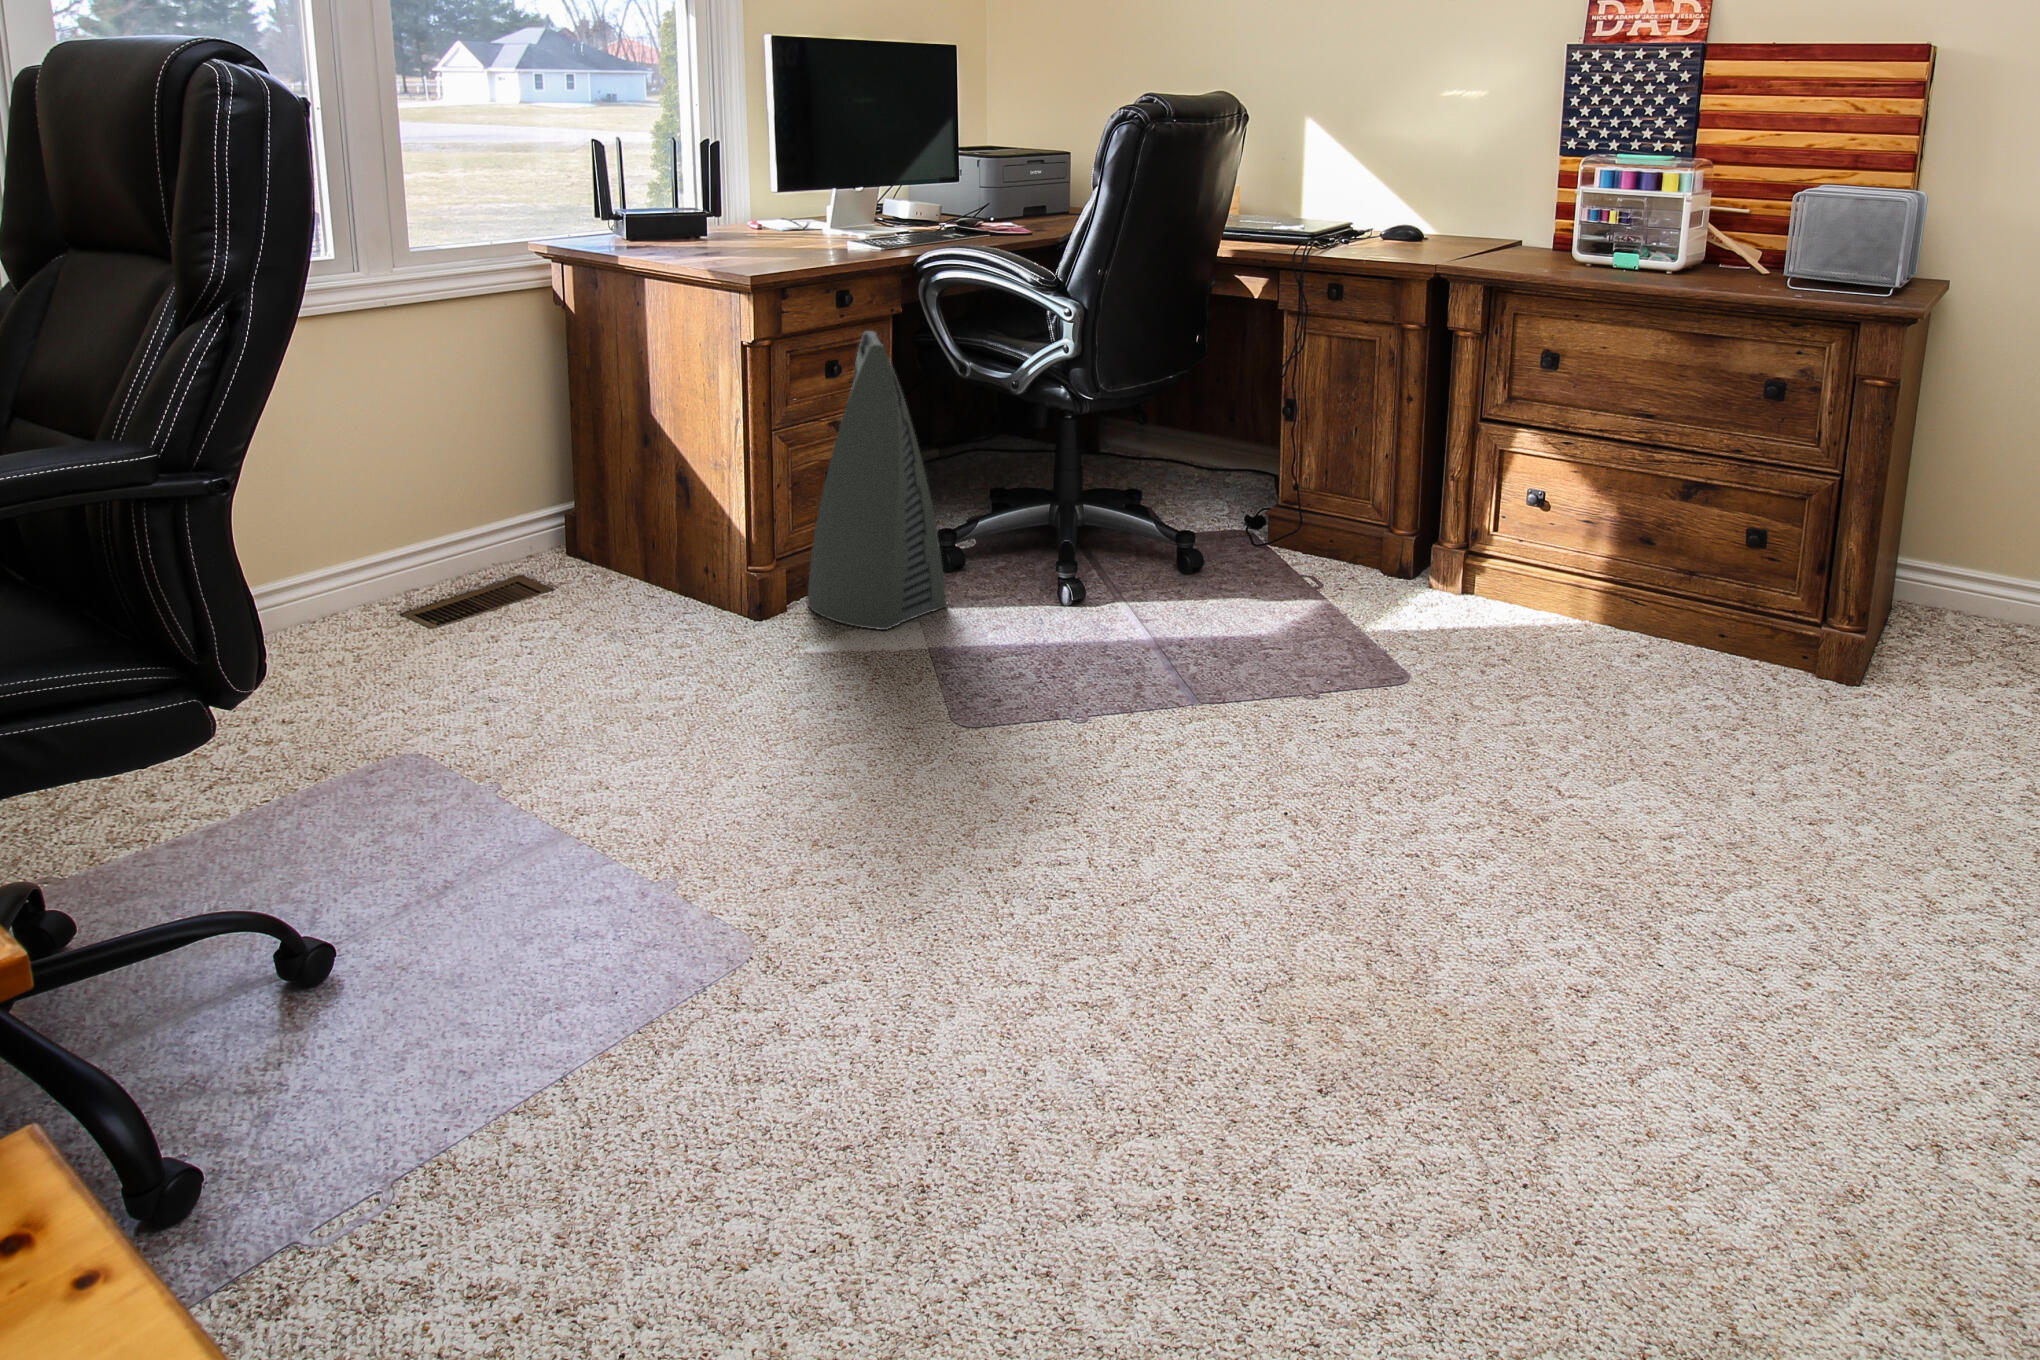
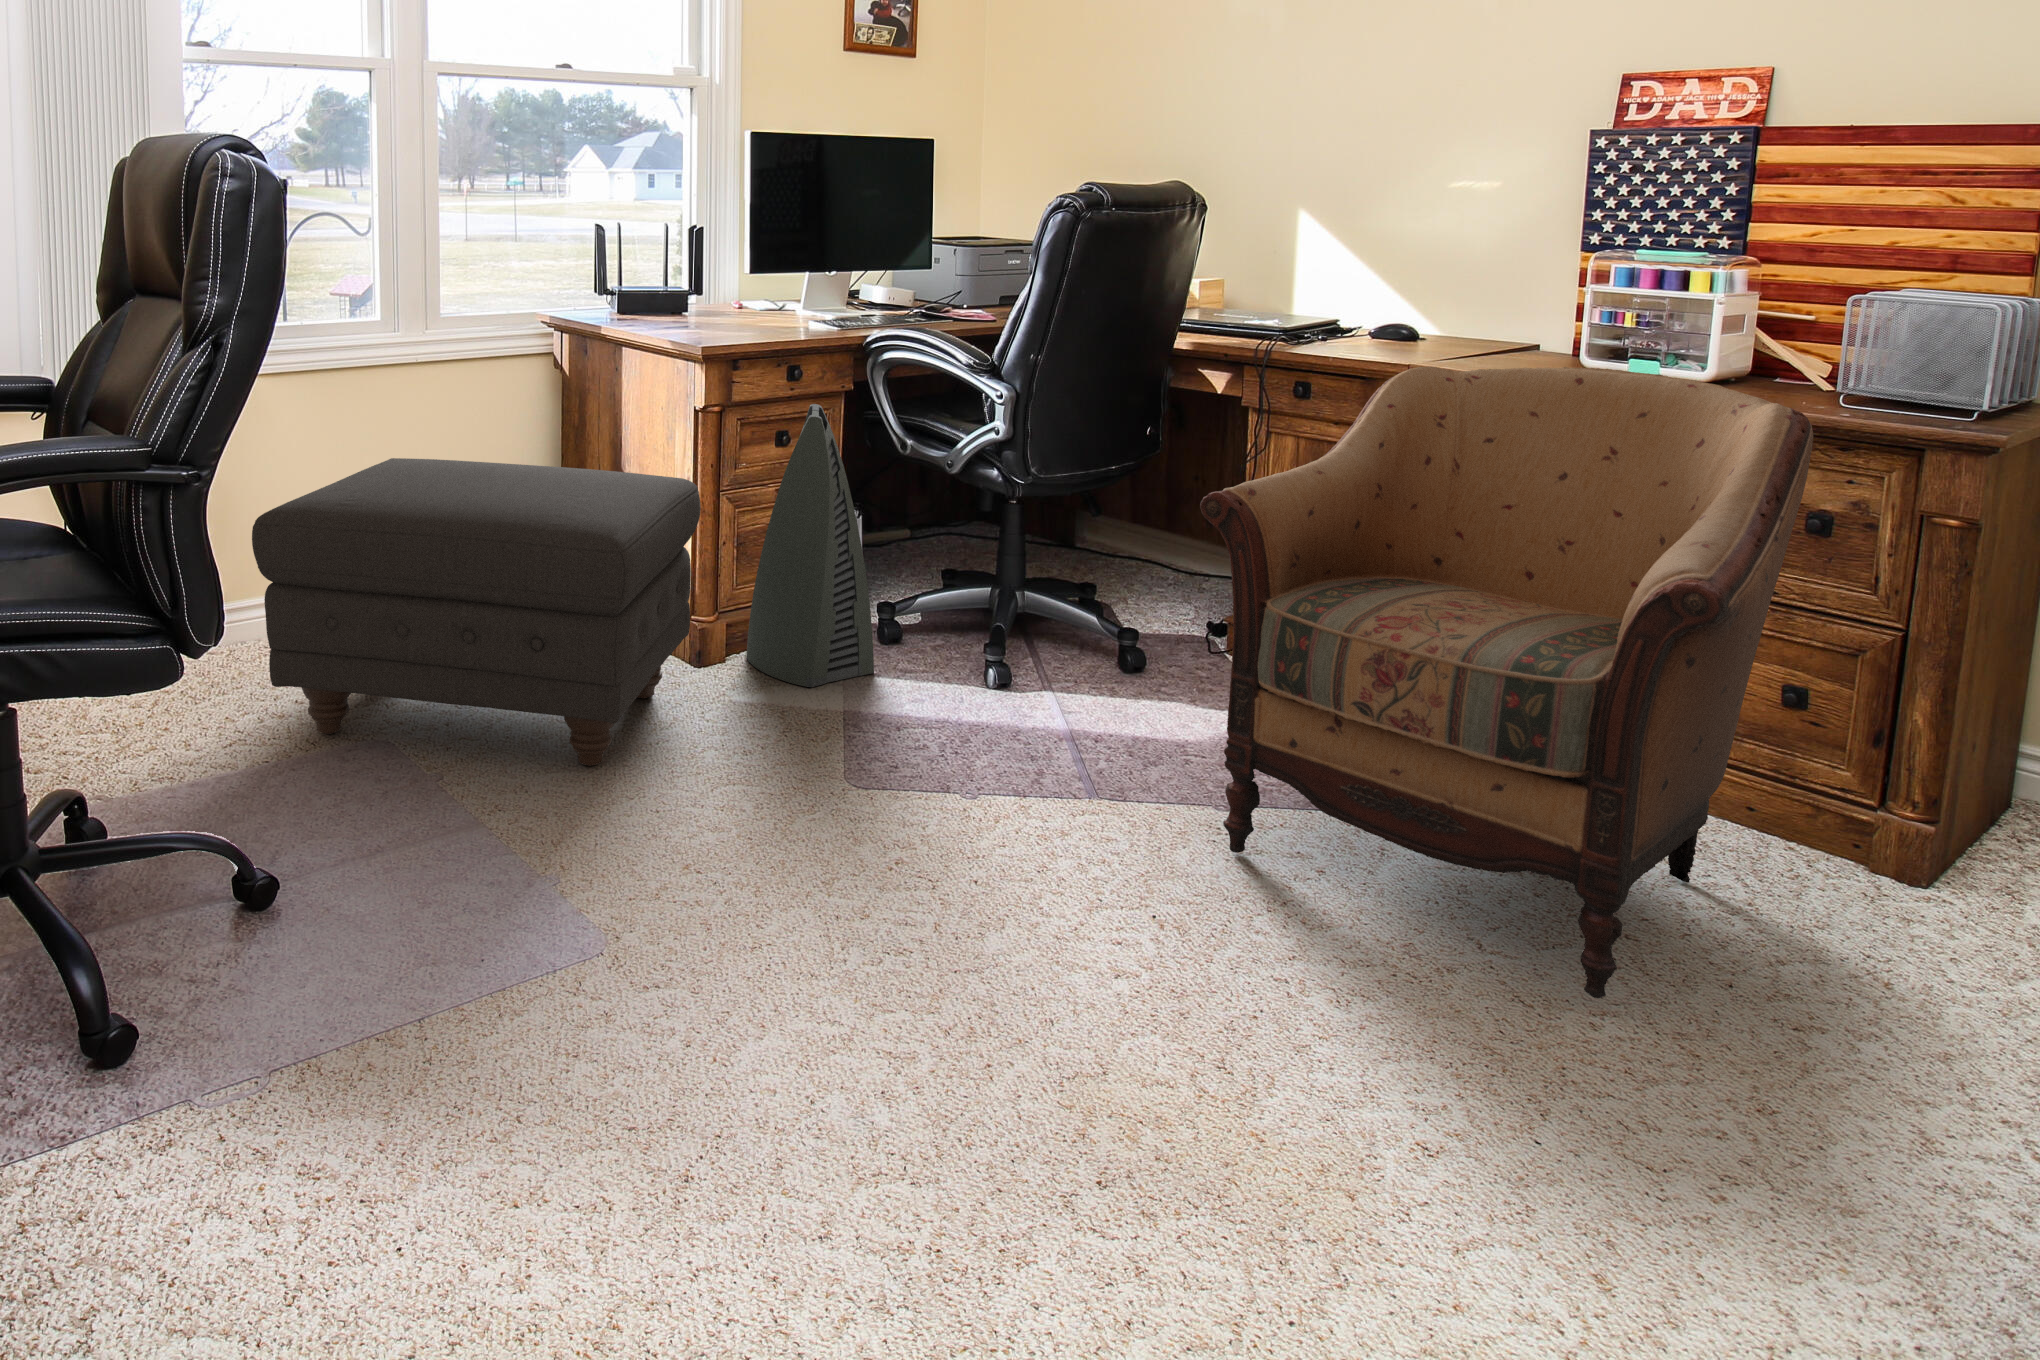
armchair: none [1298,262,1793,826] -> present [1200,367,1813,999]
ottoman: none [217,419,759,757] -> present [252,458,701,766]

